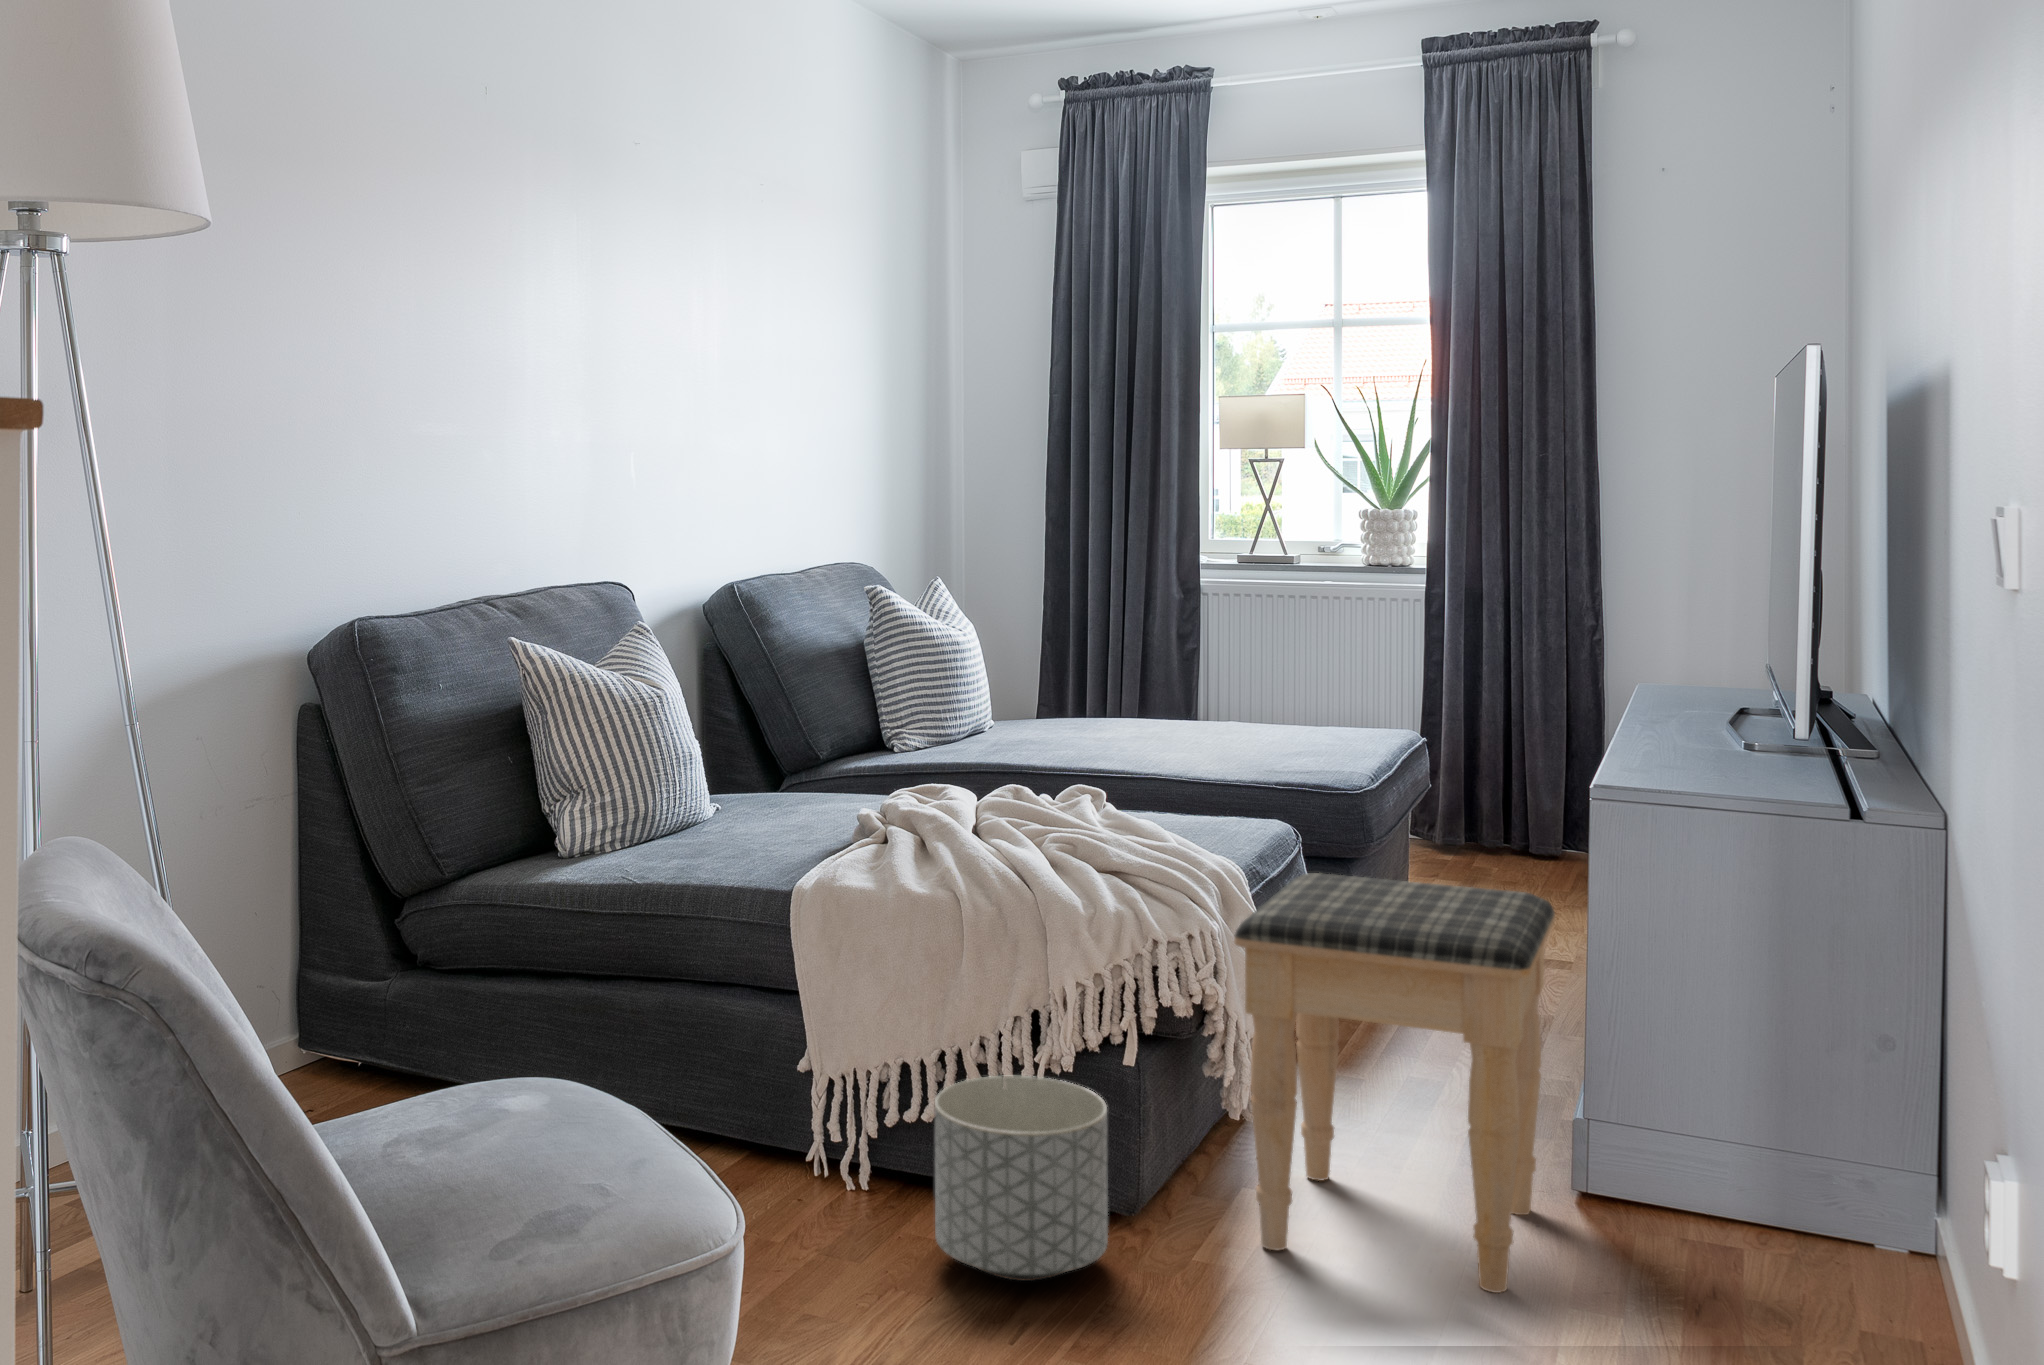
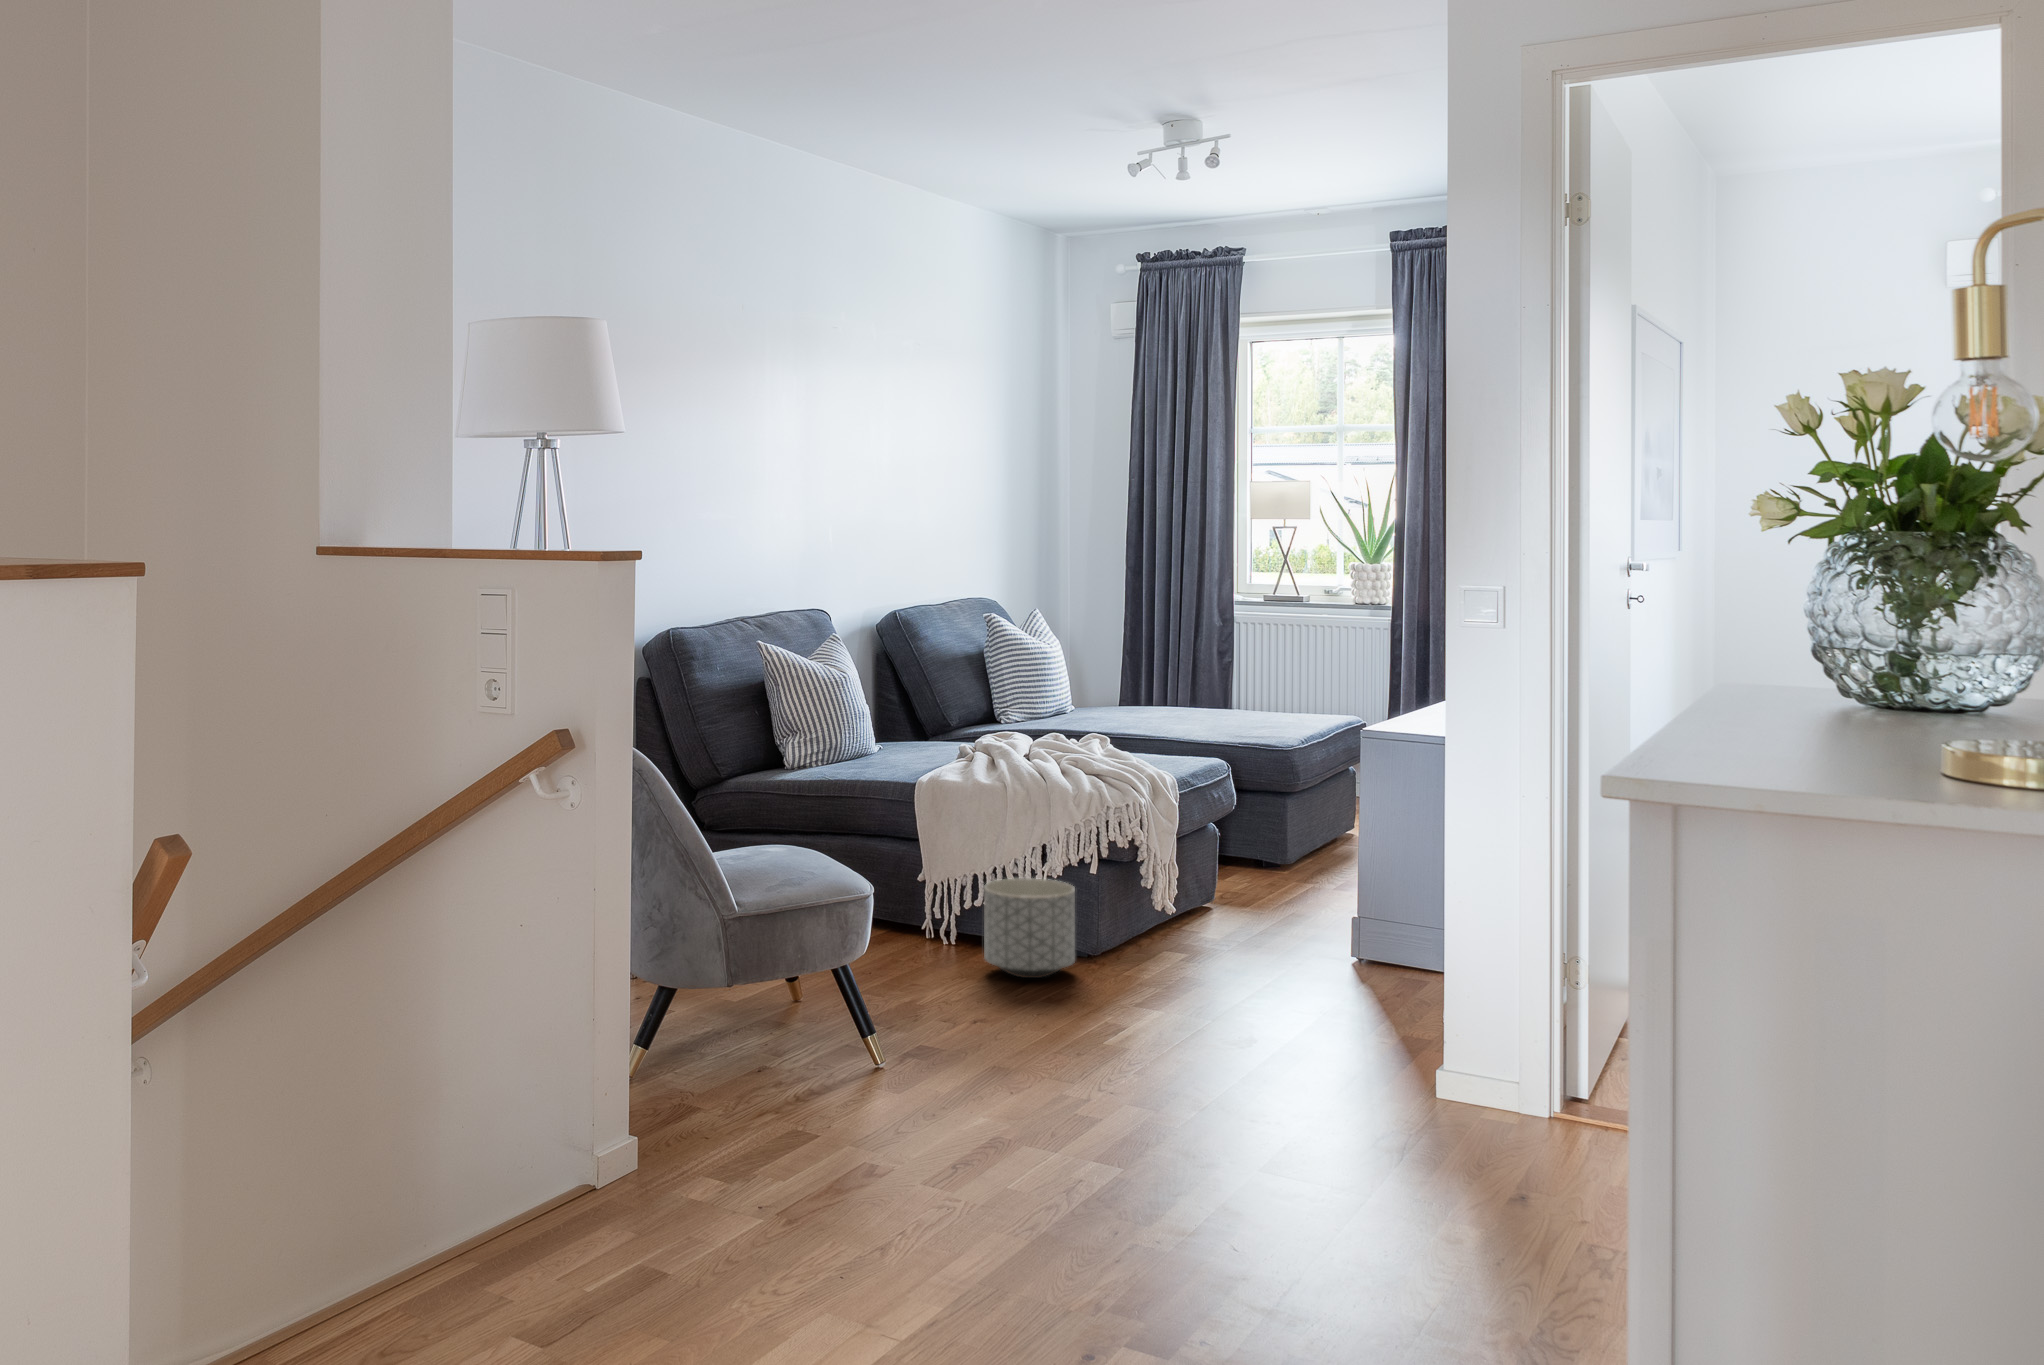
footstool: present [1234,873,1555,1293] -> none [1146,777,1335,989]

